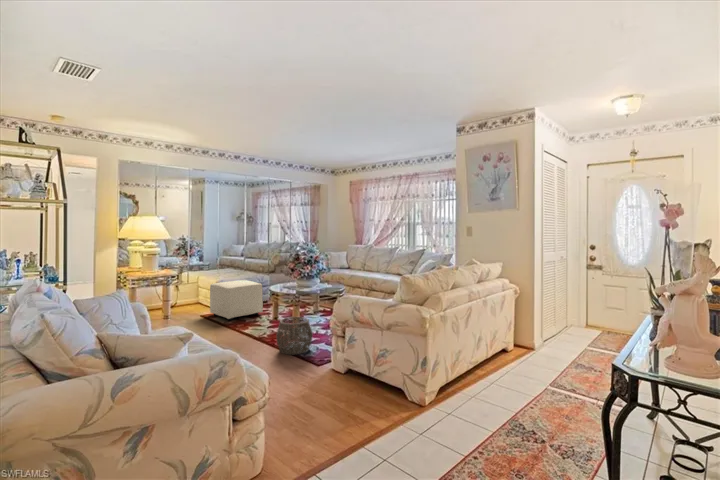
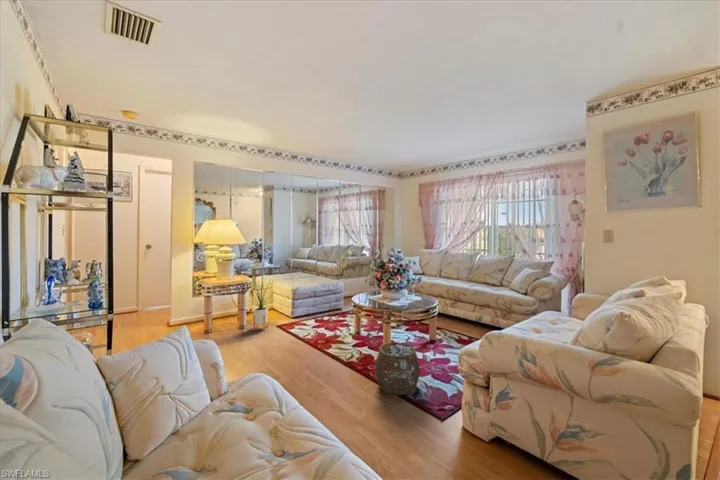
house plant: none [171,269,200,320] -> present [250,282,270,330]
ottoman: present [210,280,263,320] -> none [286,287,340,332]

